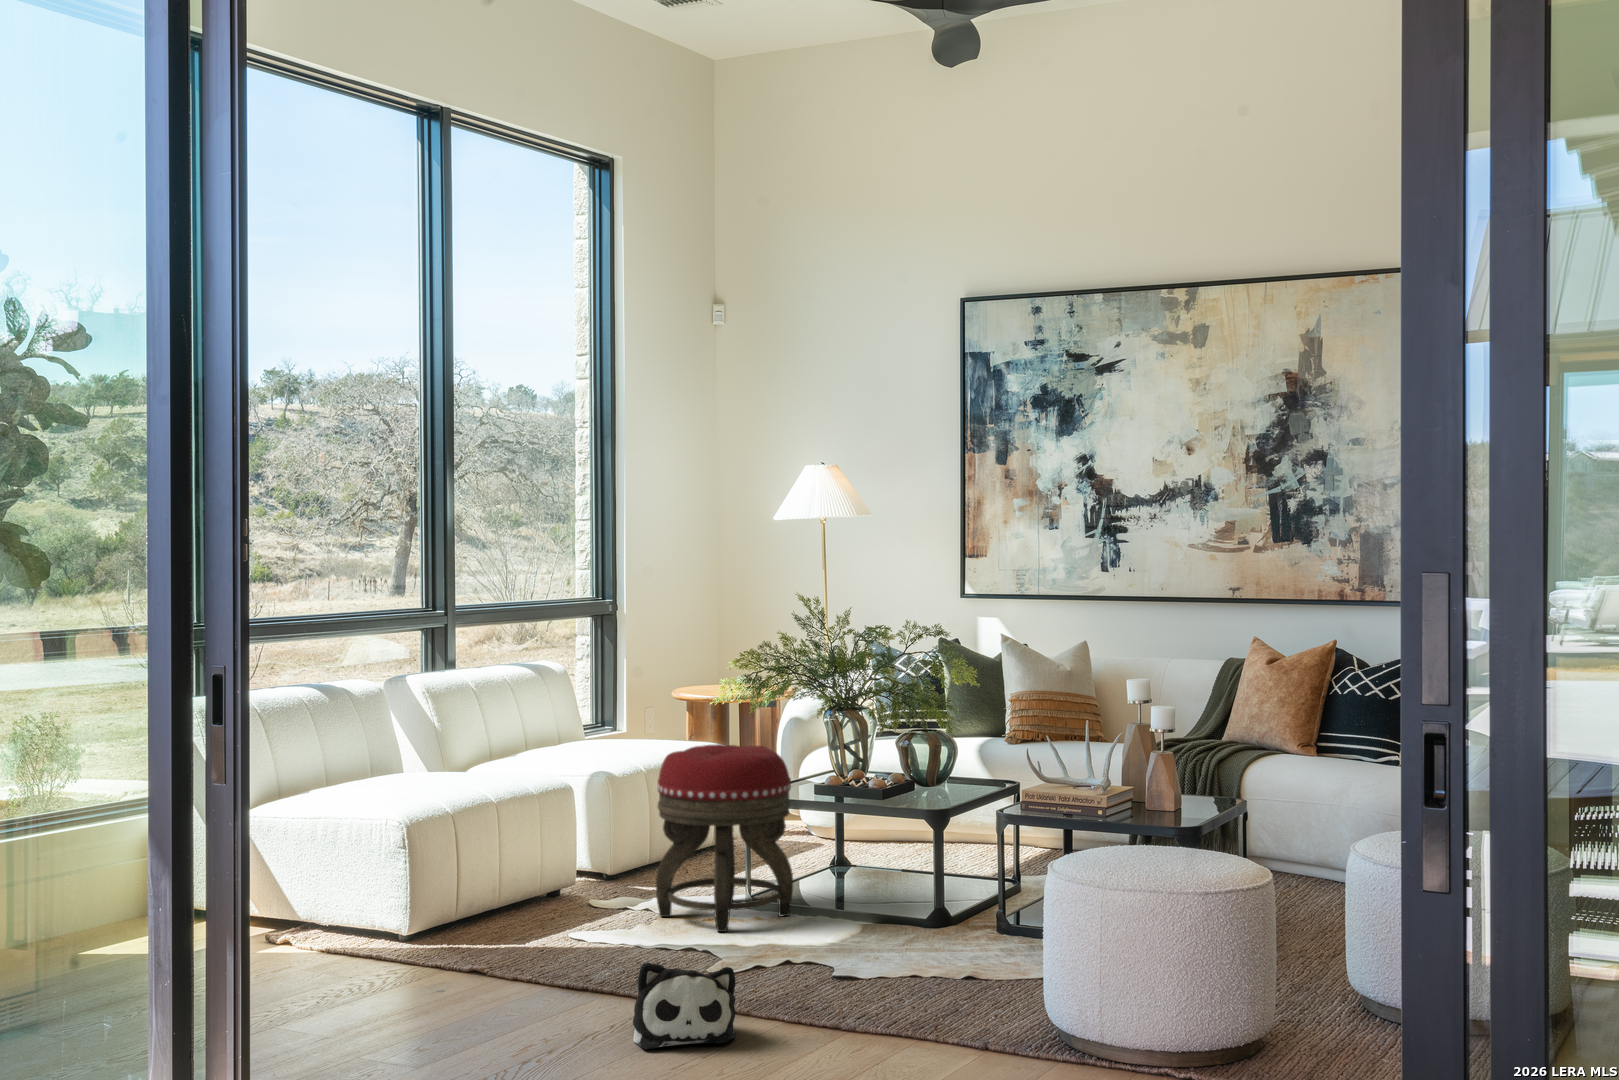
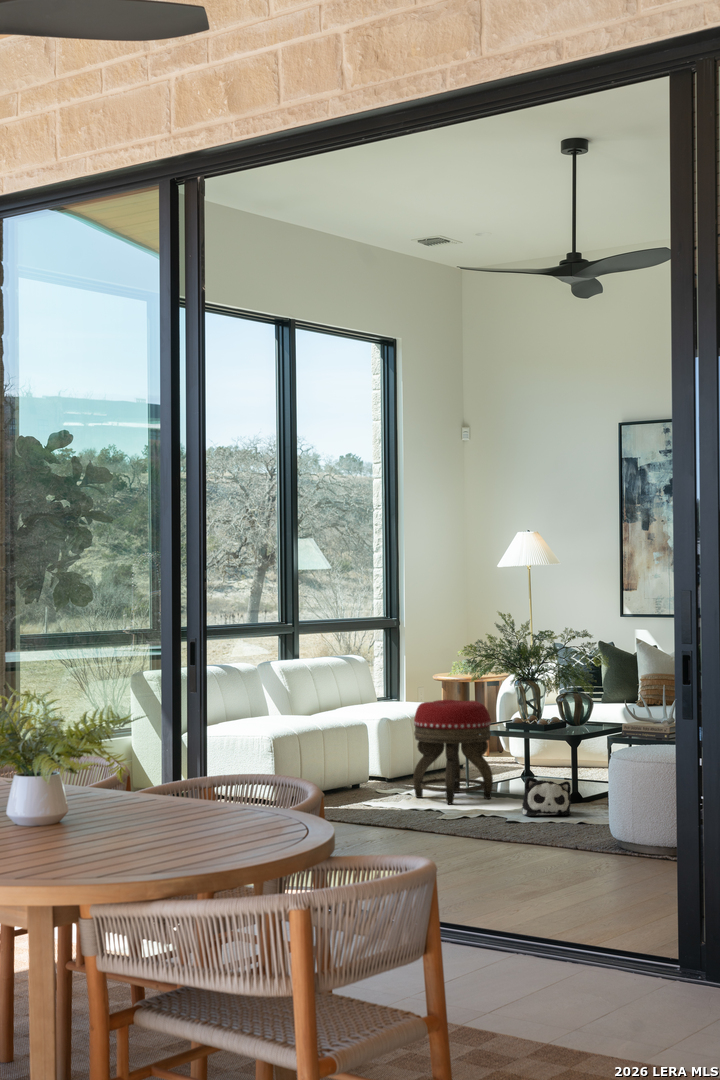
plush toy: present [633,962,736,1049] -> present [522,777,571,816]

